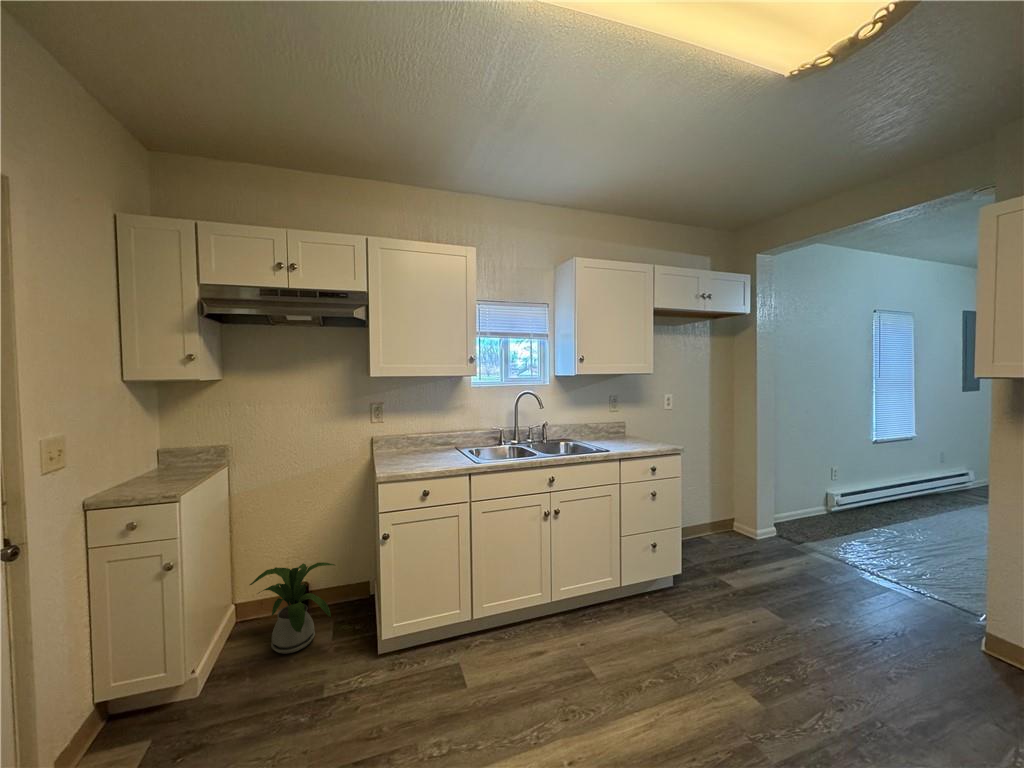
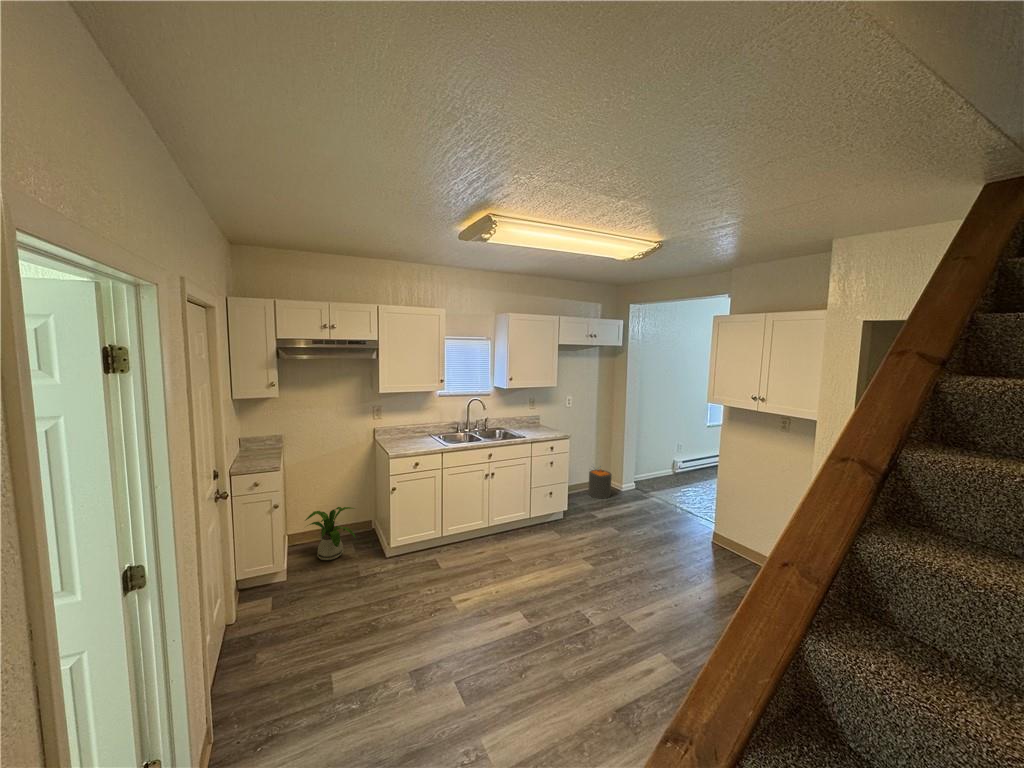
trash can: none [703,495,742,552] -> present [588,469,612,499]

